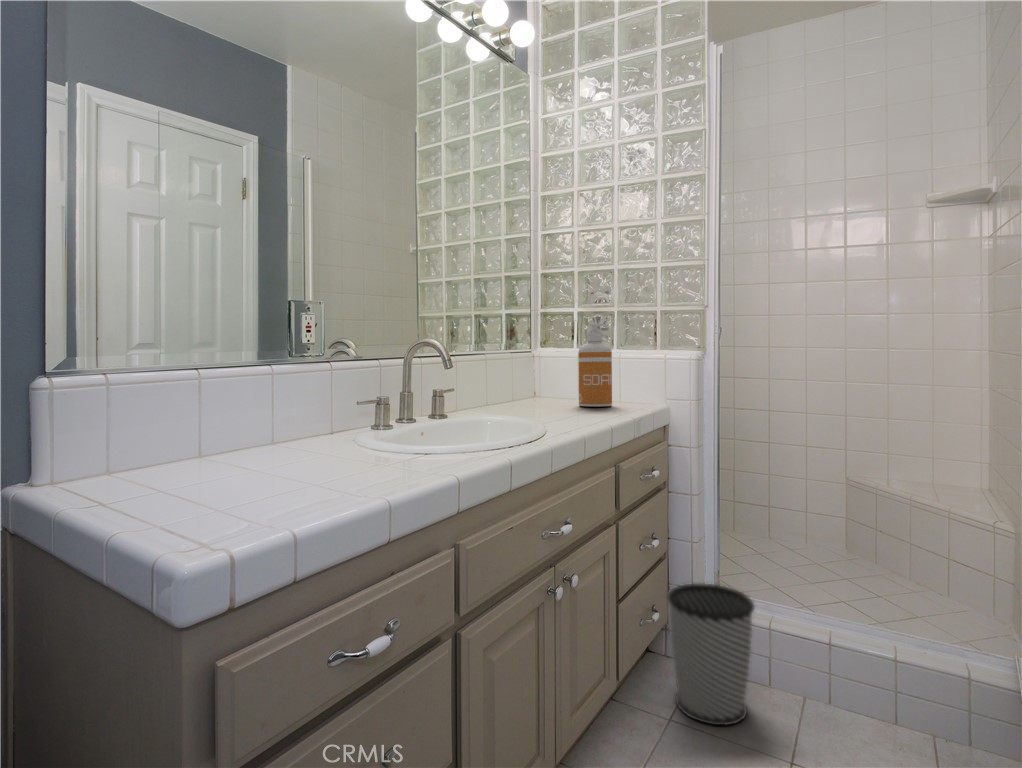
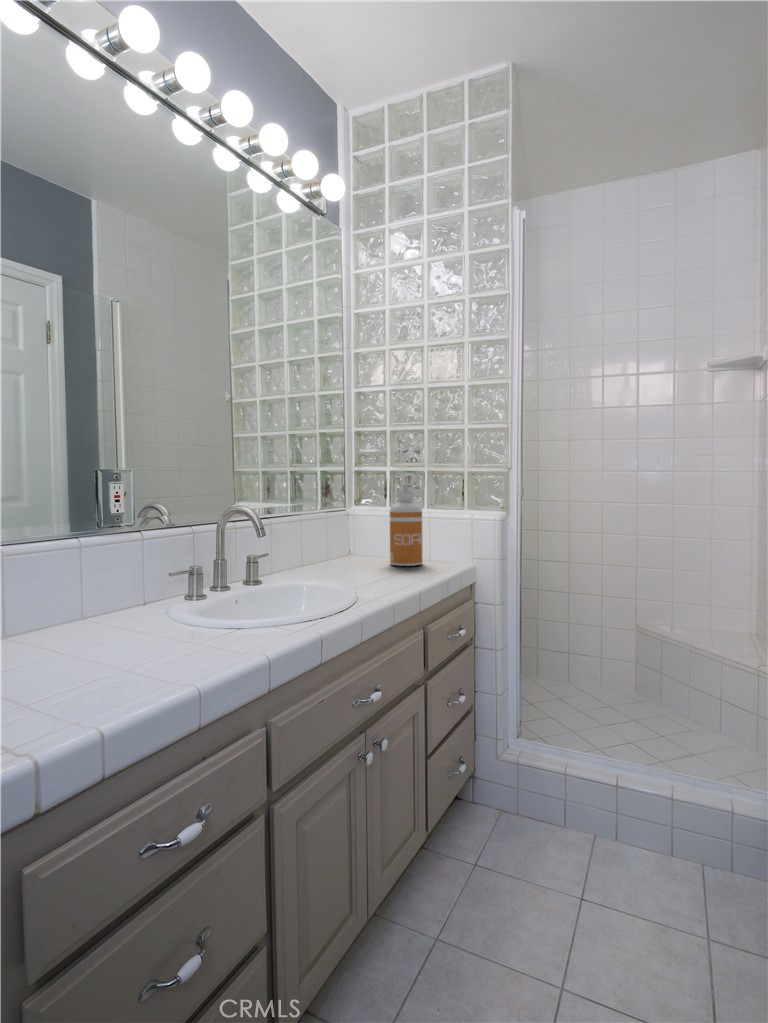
wastebasket: present [668,583,754,725] -> none [475,736,556,872]

